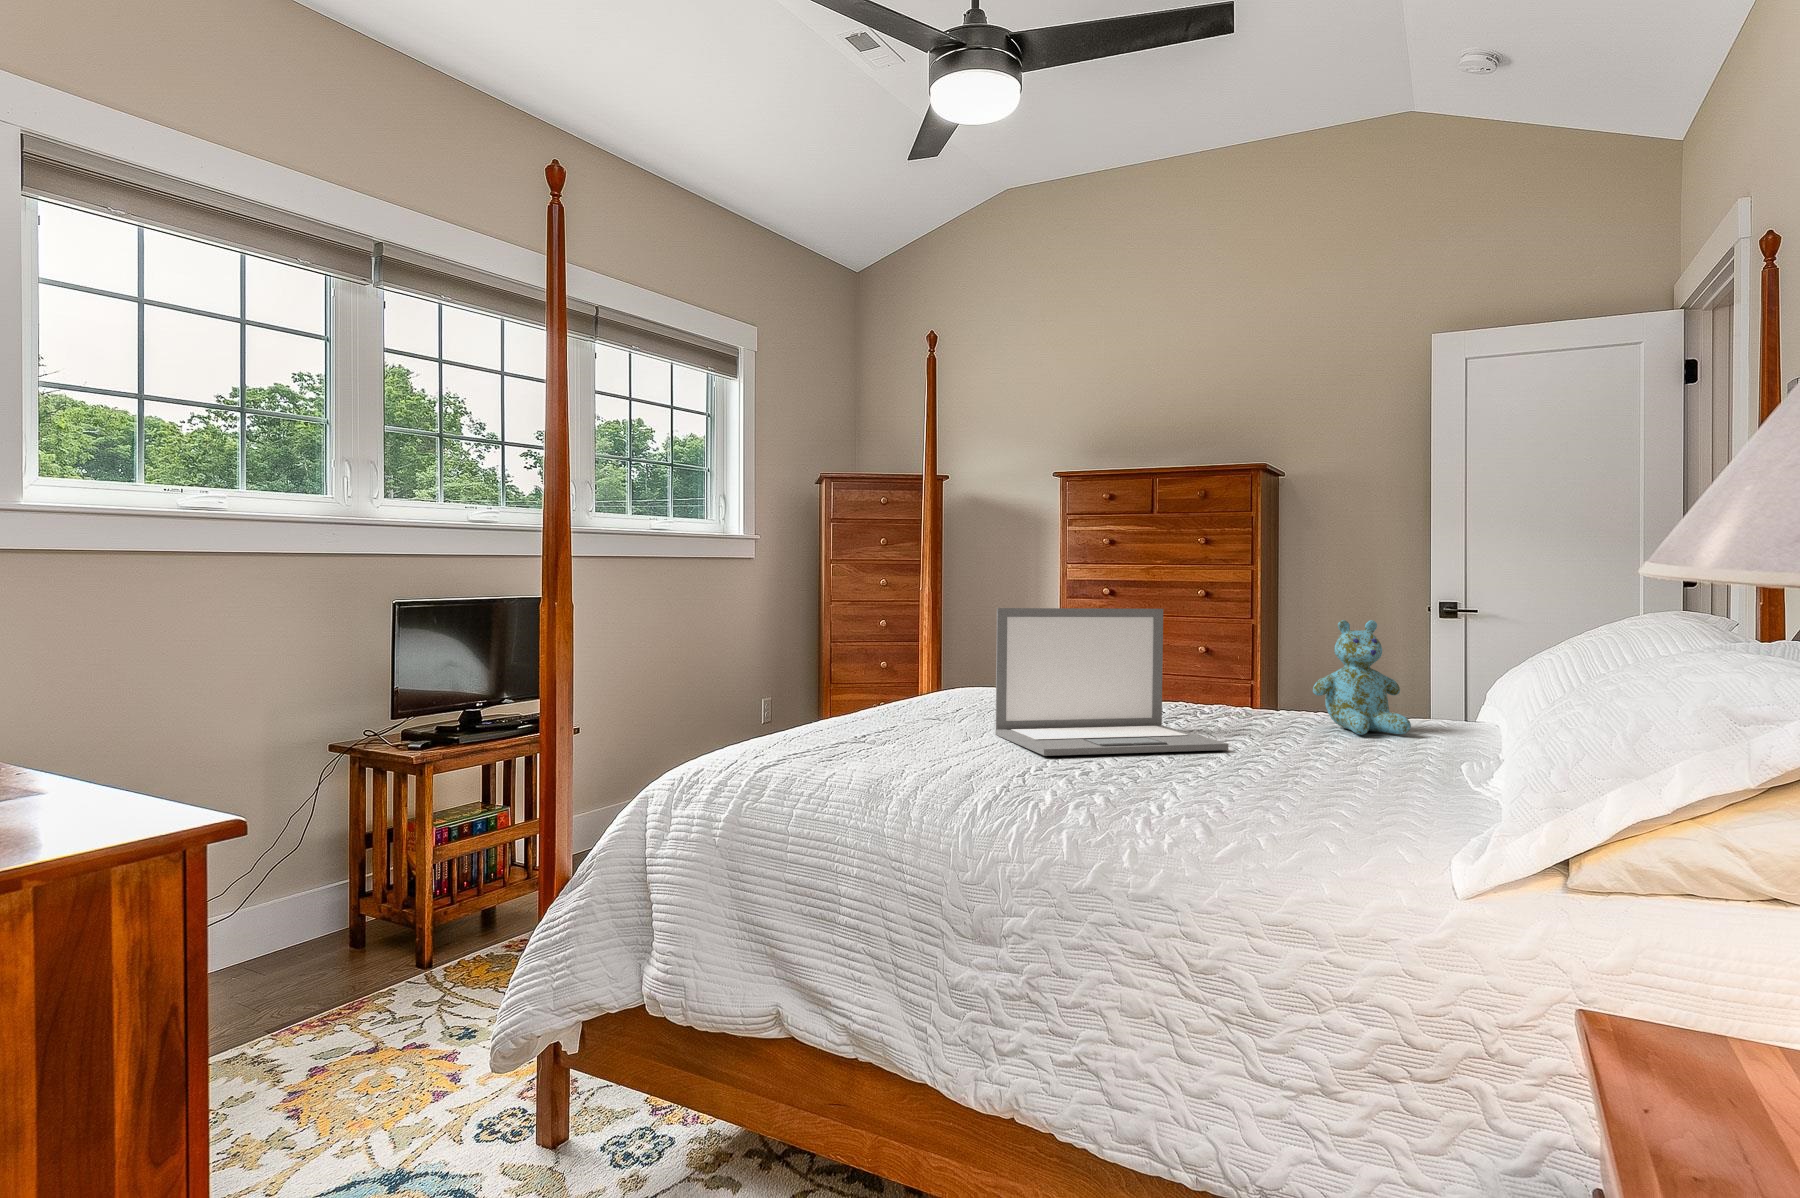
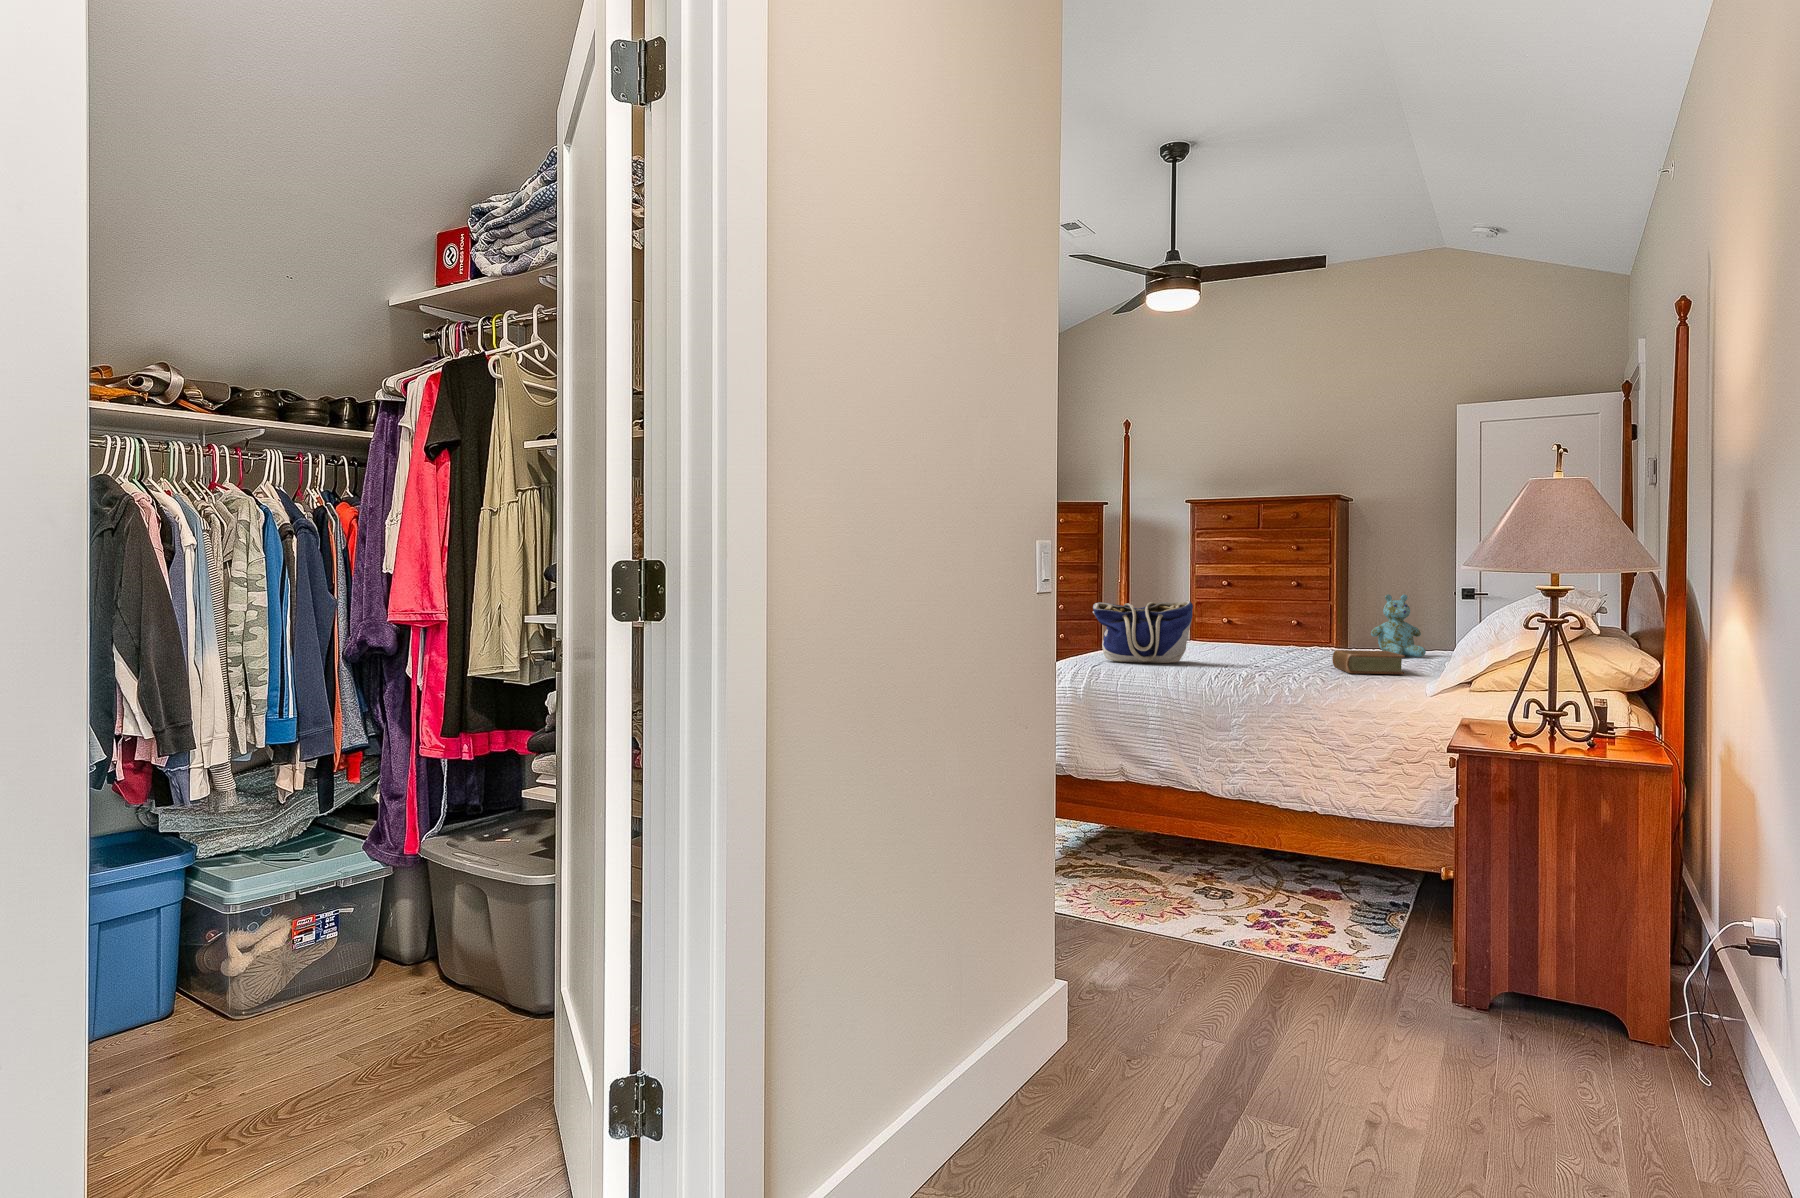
laptop: present [995,608,1229,756] -> none [1195,588,1326,661]
tote bag: none [769,639,960,763] -> present [1093,601,1193,663]
book: none [1238,740,1389,810] -> present [1332,650,1405,674]

